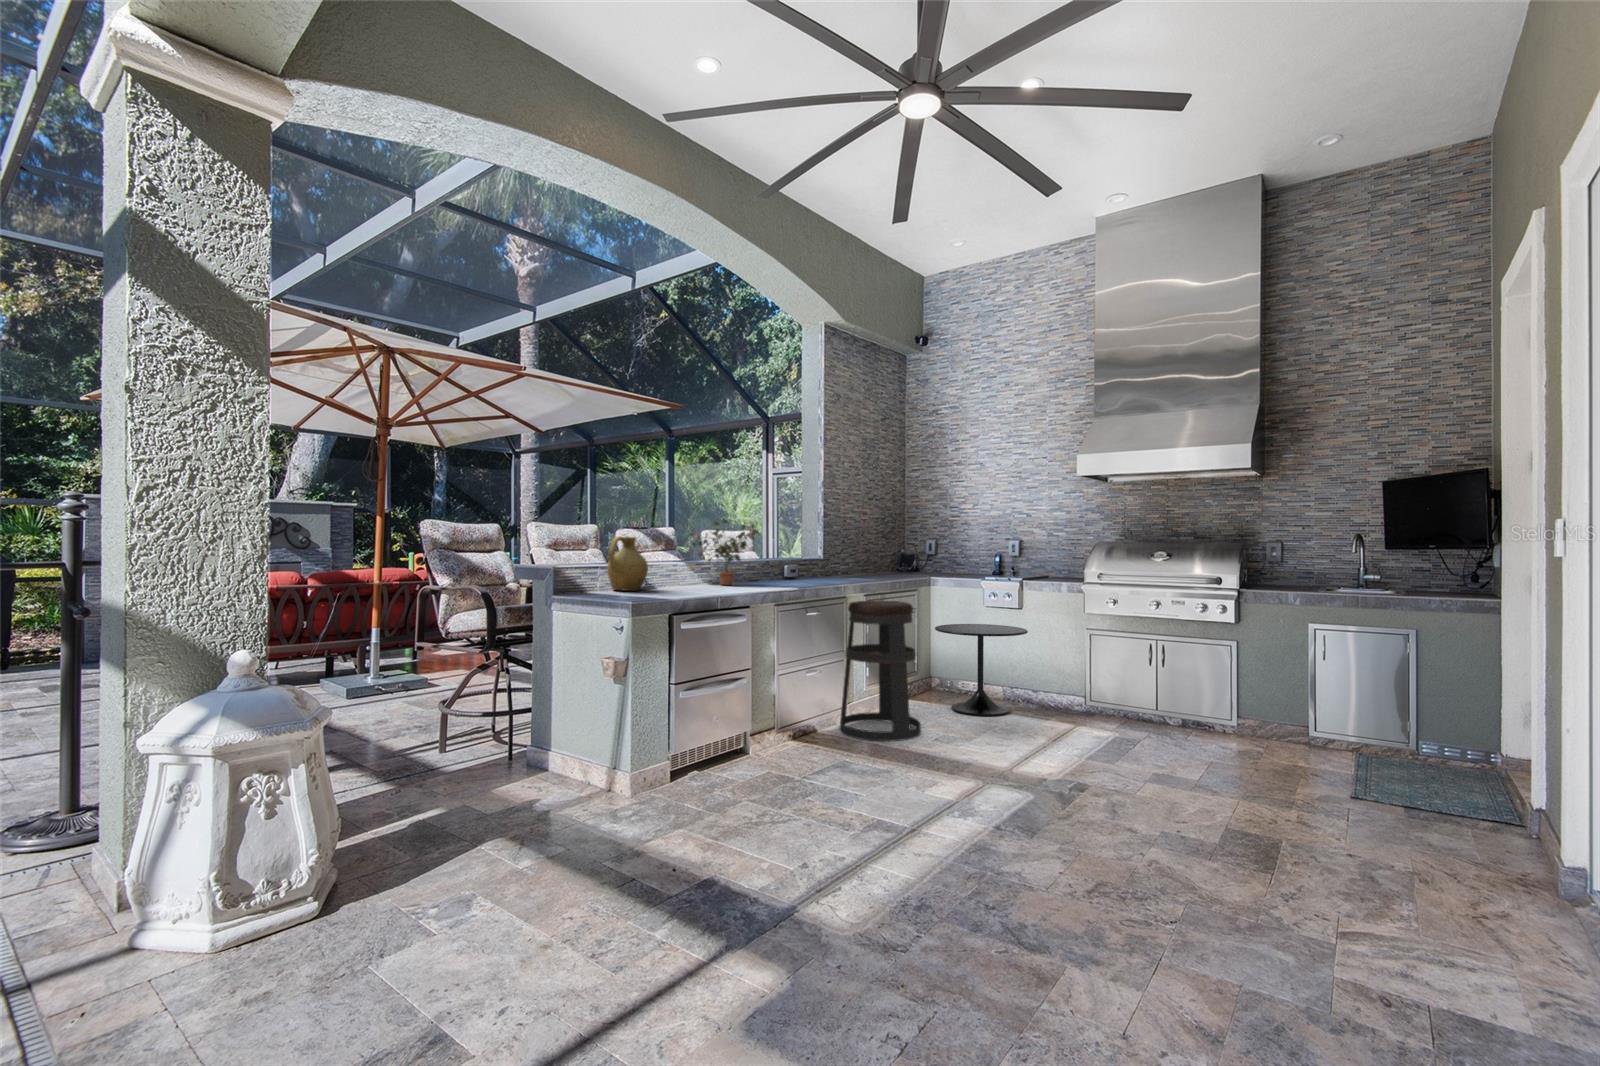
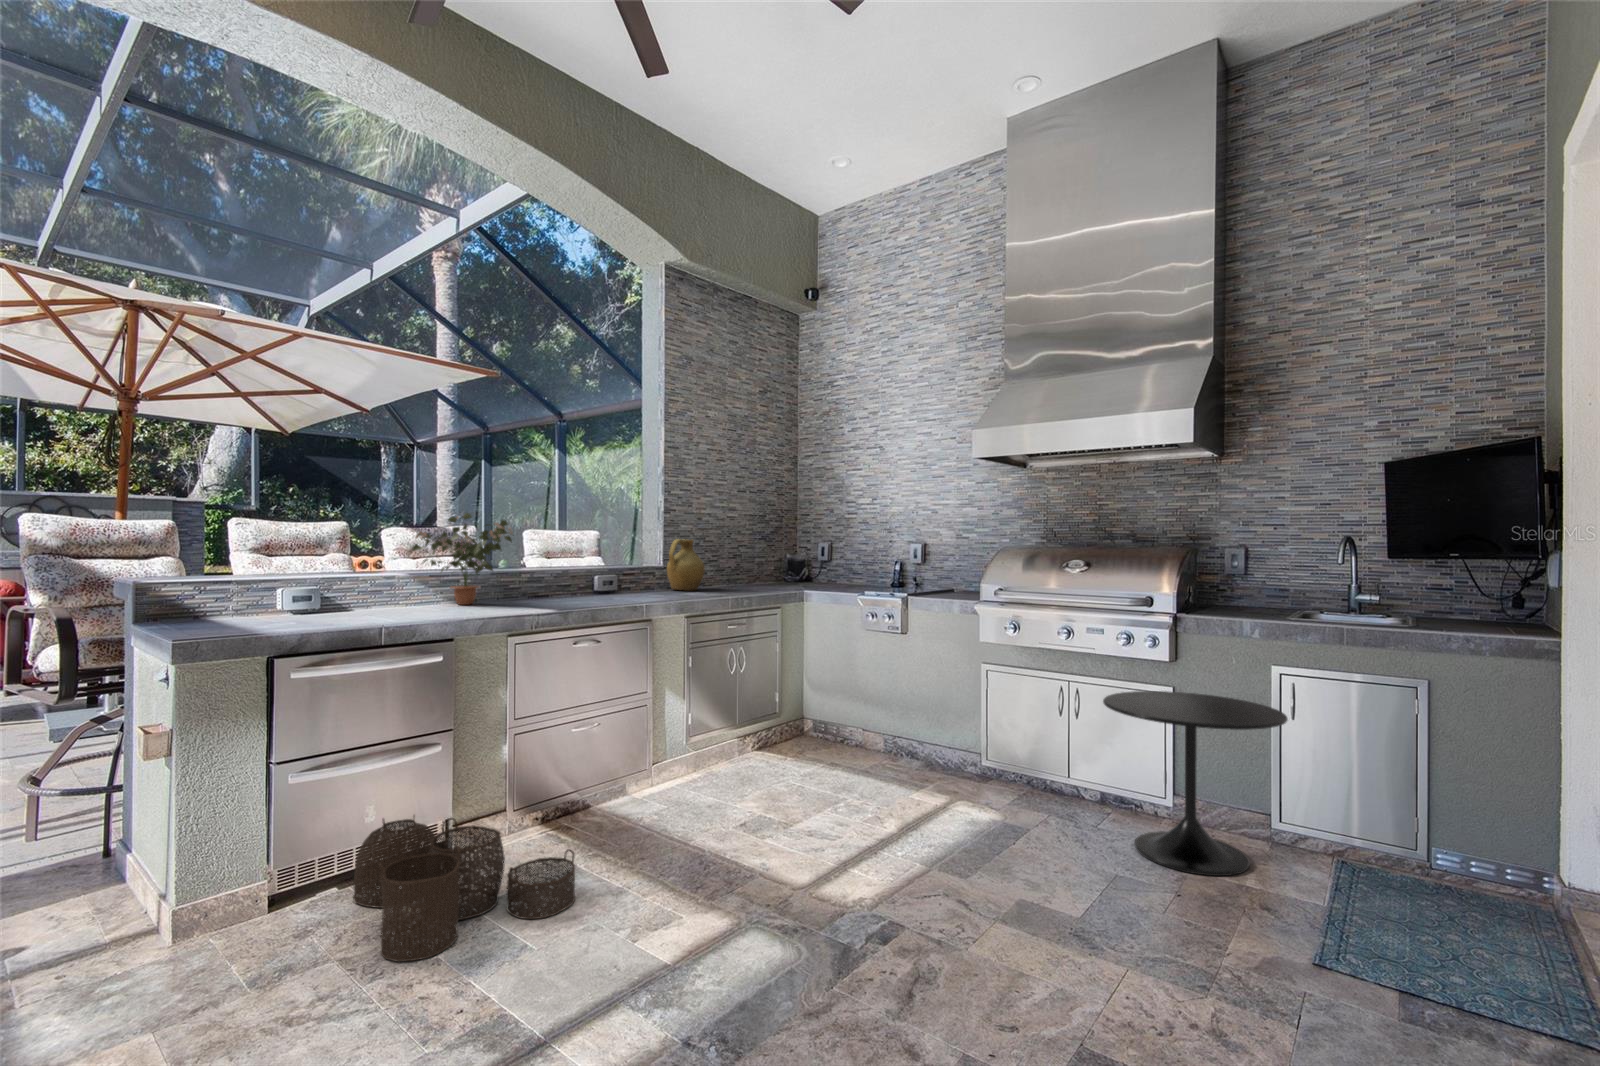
pitcher: present [607,536,648,591] -> present [667,539,705,591]
bar stool: present [840,601,921,741] -> none [620,626,734,827]
side table: present [935,624,1028,716] -> present [1103,691,1288,876]
woven basket: none [717,722,868,802] -> present [353,816,575,961]

